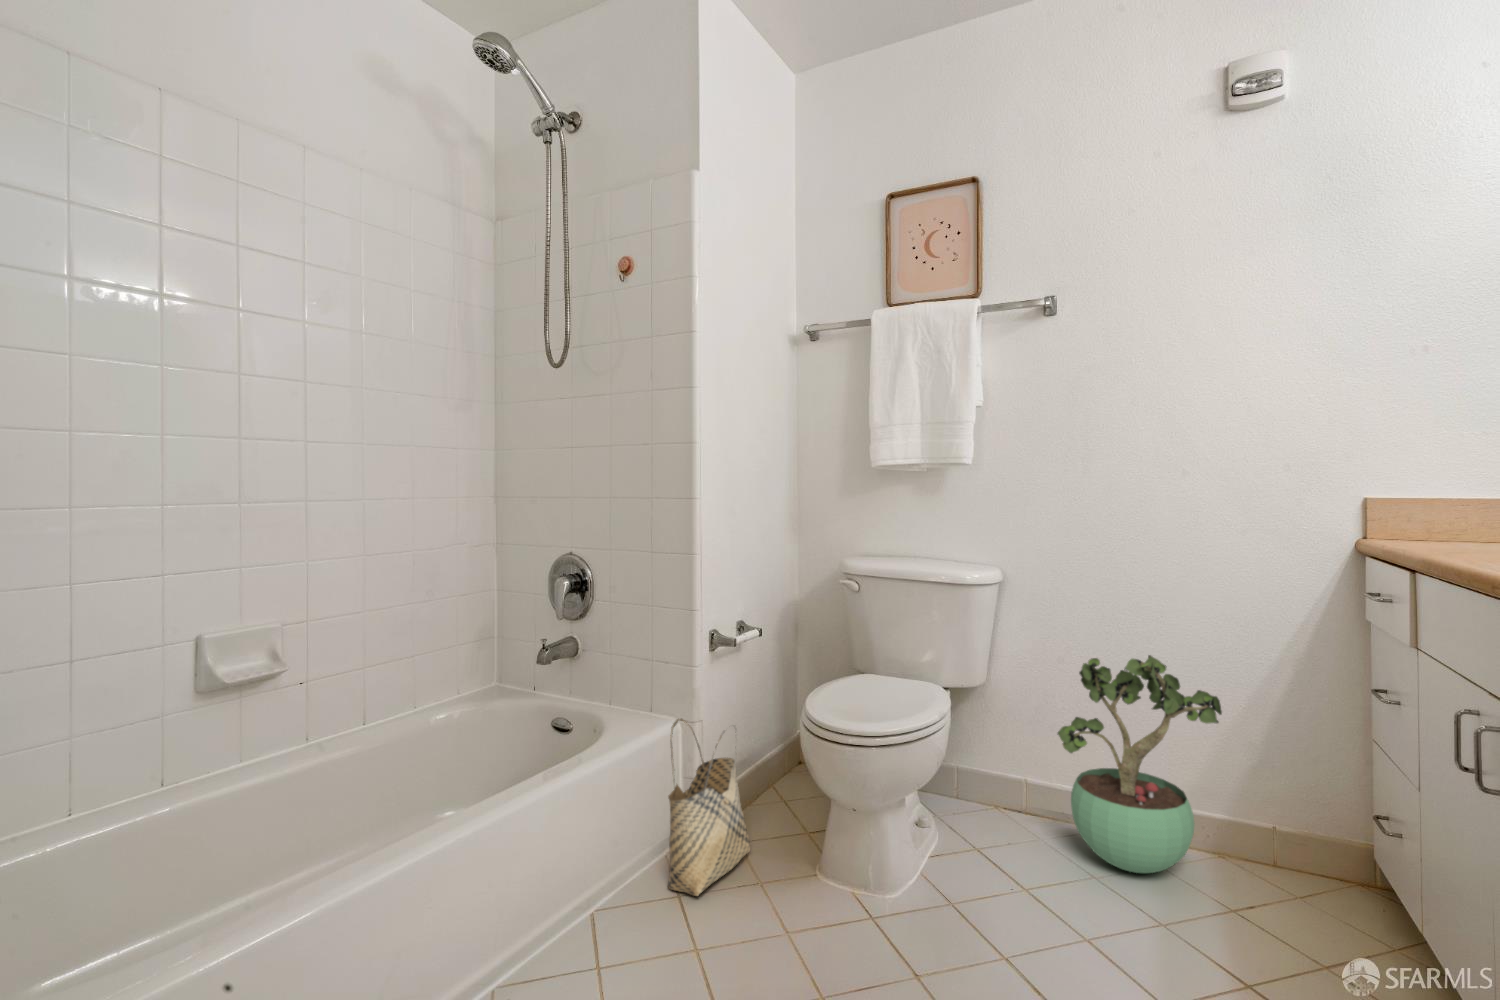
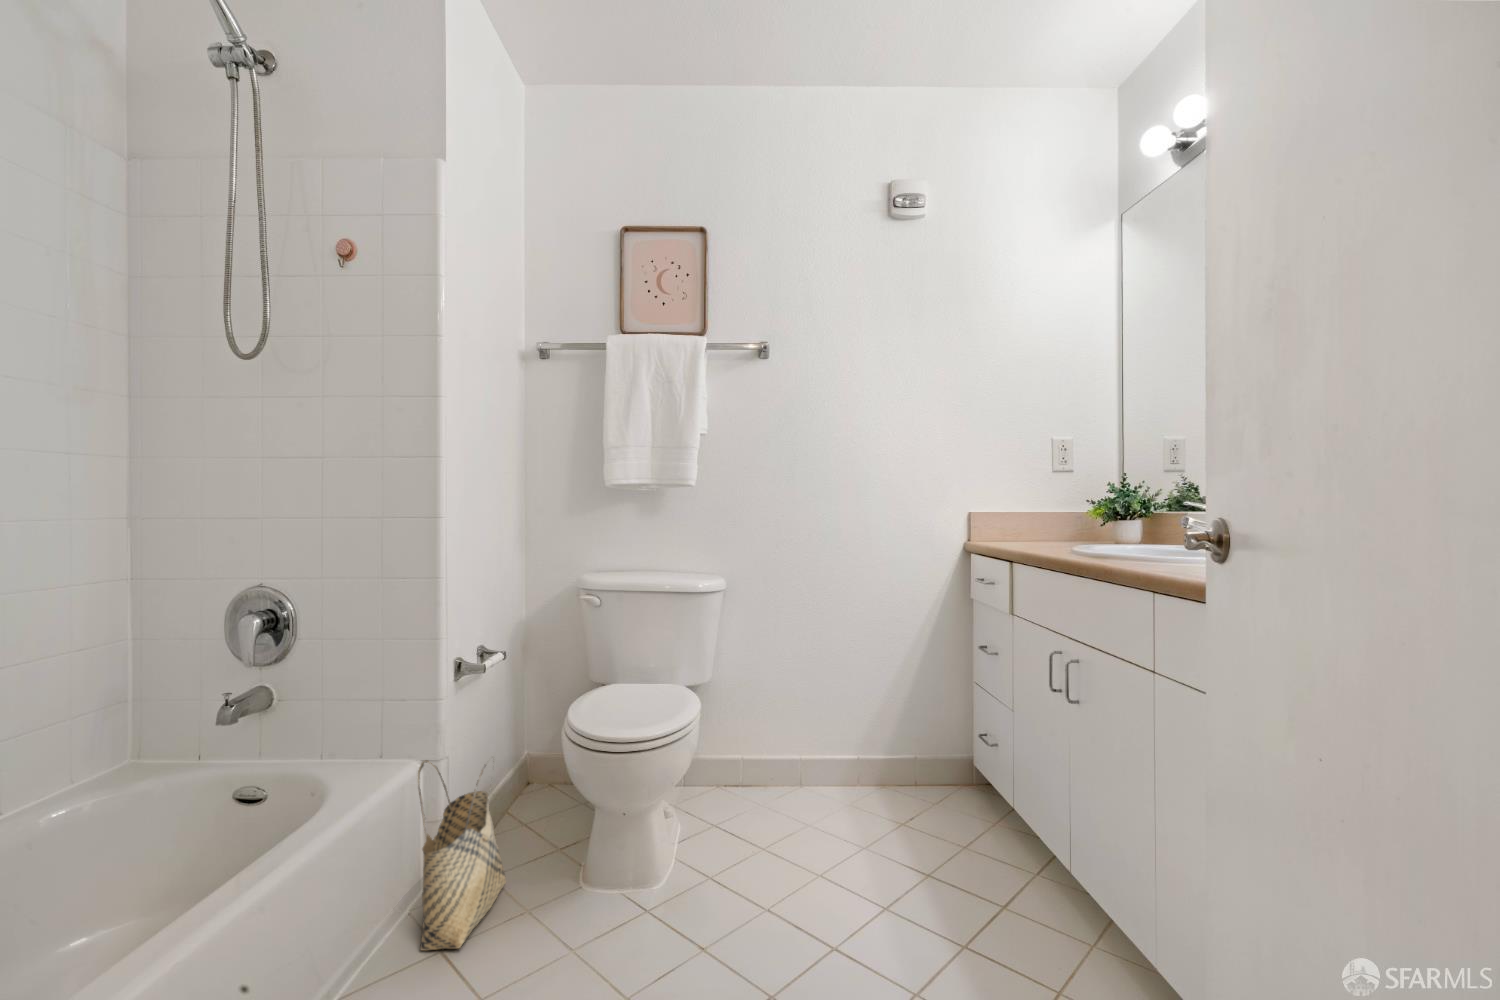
potted plant: present [1058,655,1222,873] -> none [779,638,892,813]

